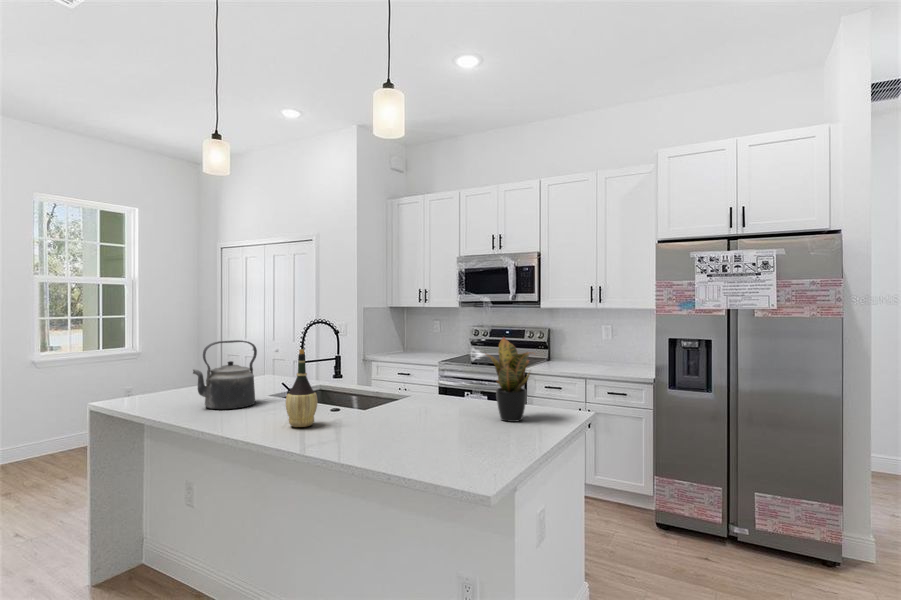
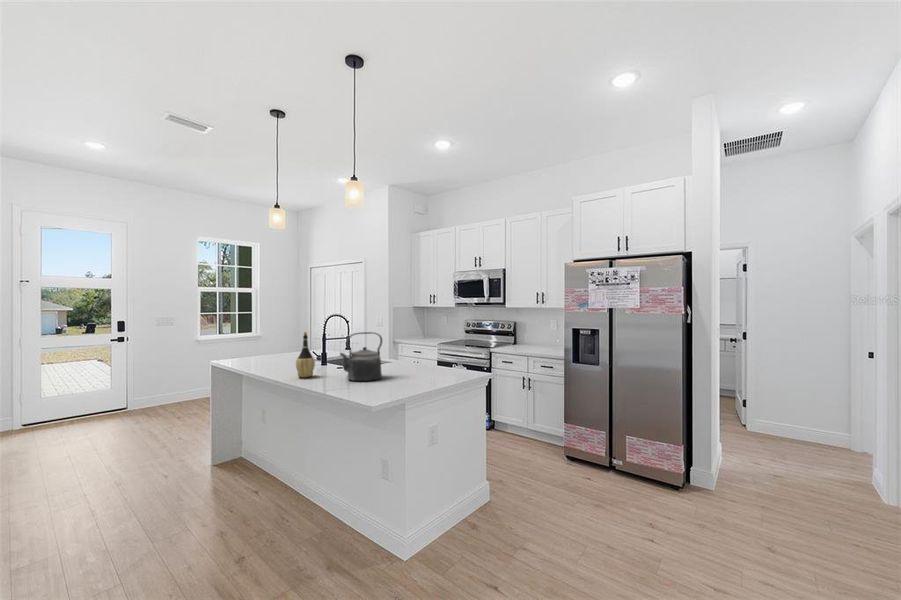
potted plant: present [487,337,531,422] -> none [412,324,447,378]
kettle: present [193,340,257,409] -> present [340,332,382,381]

